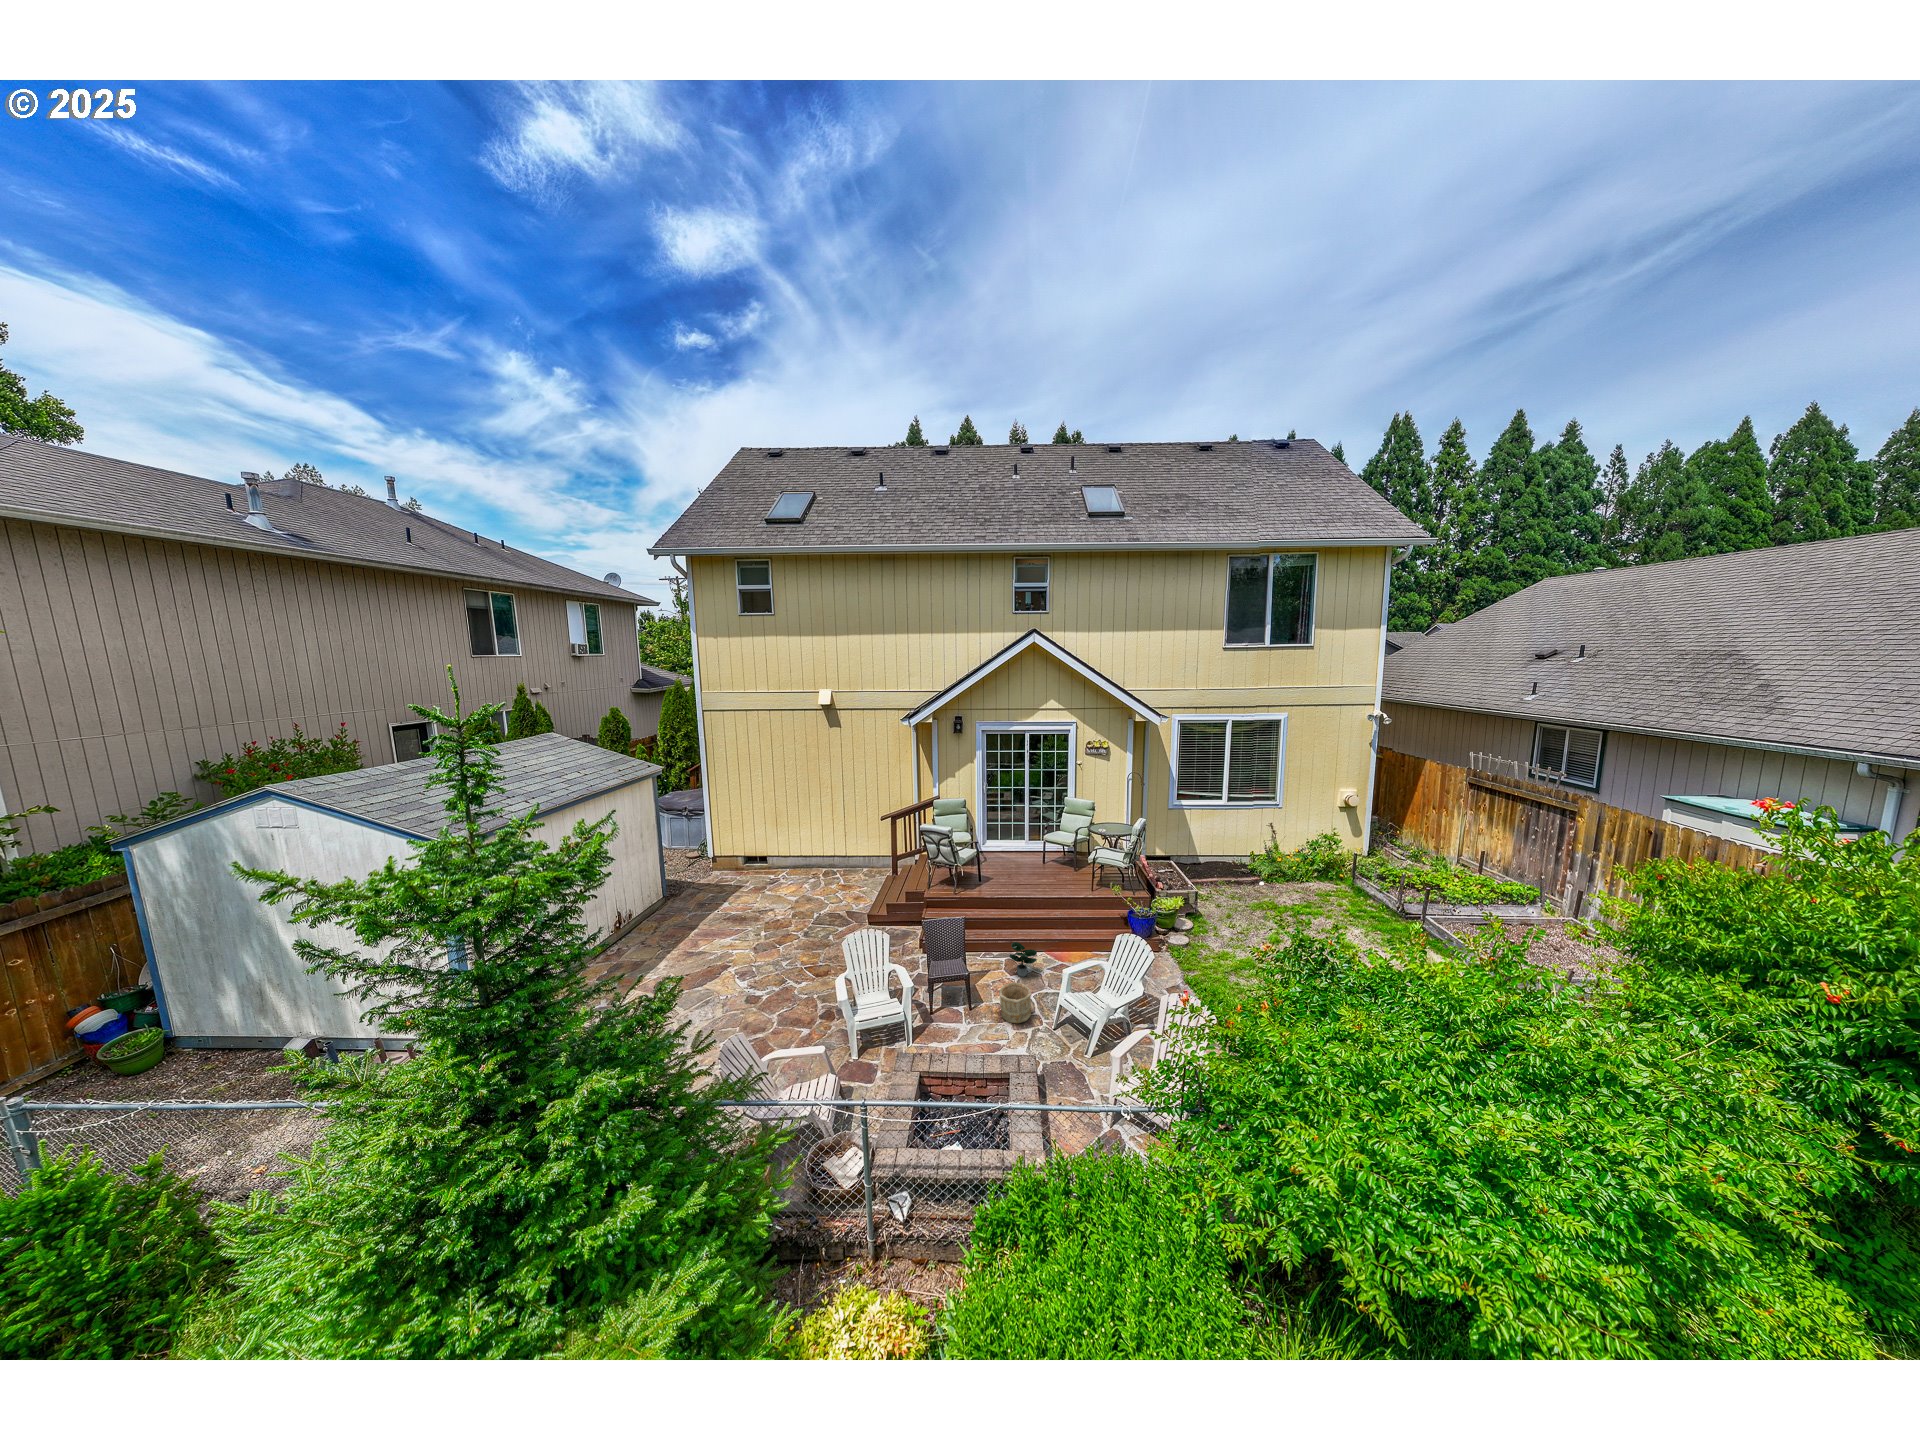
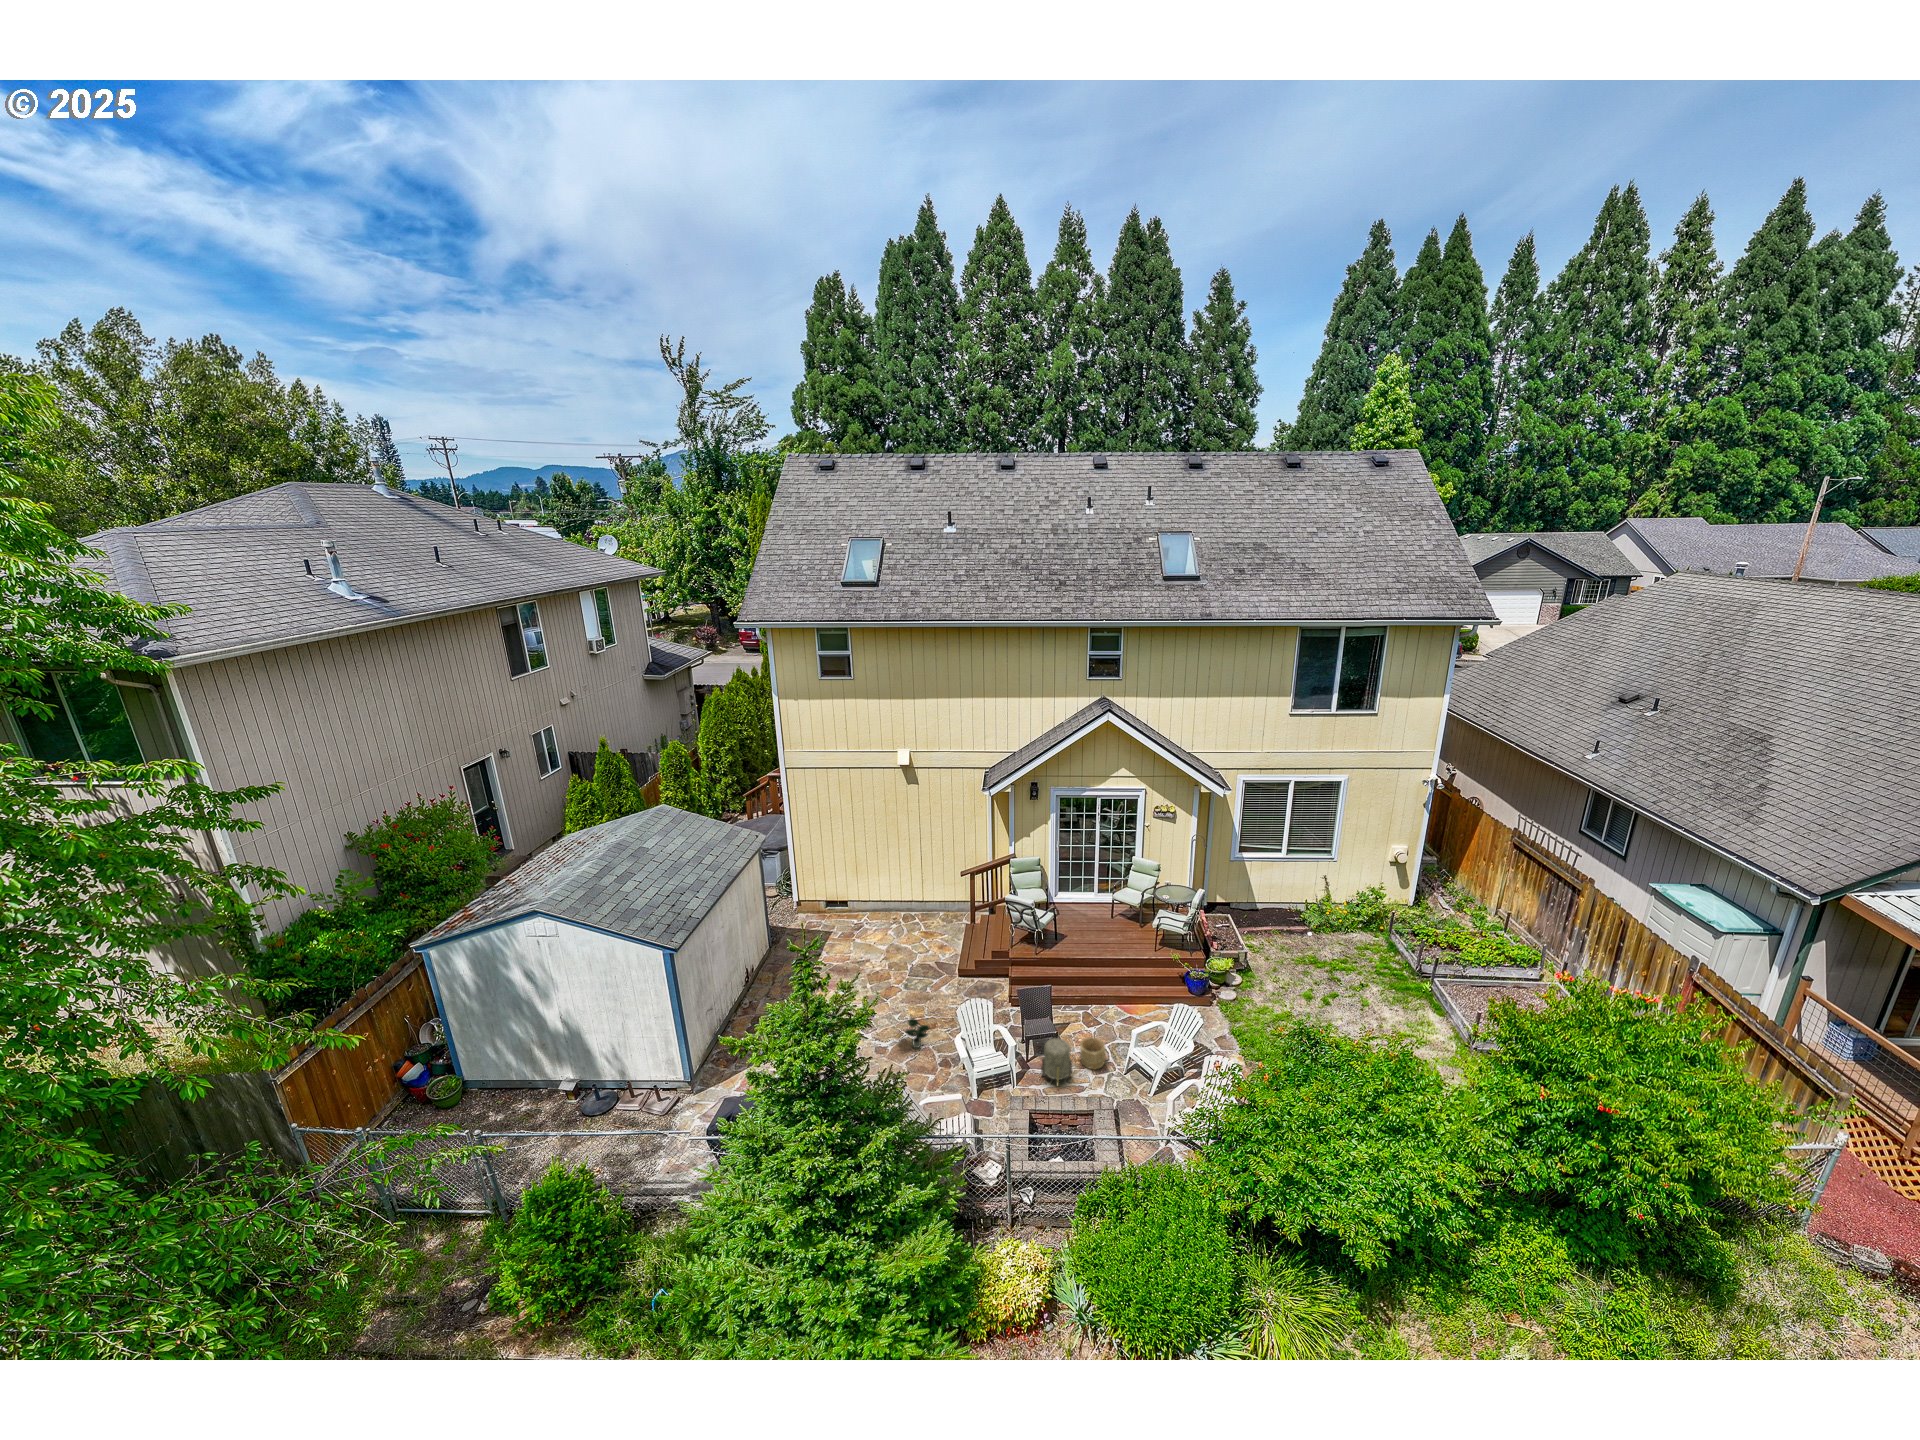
potted plant: present [1009,942,1037,977] -> present [906,1018,929,1048]
ottoman: none [948,981,988,1045] -> present [1041,1038,1072,1085]

